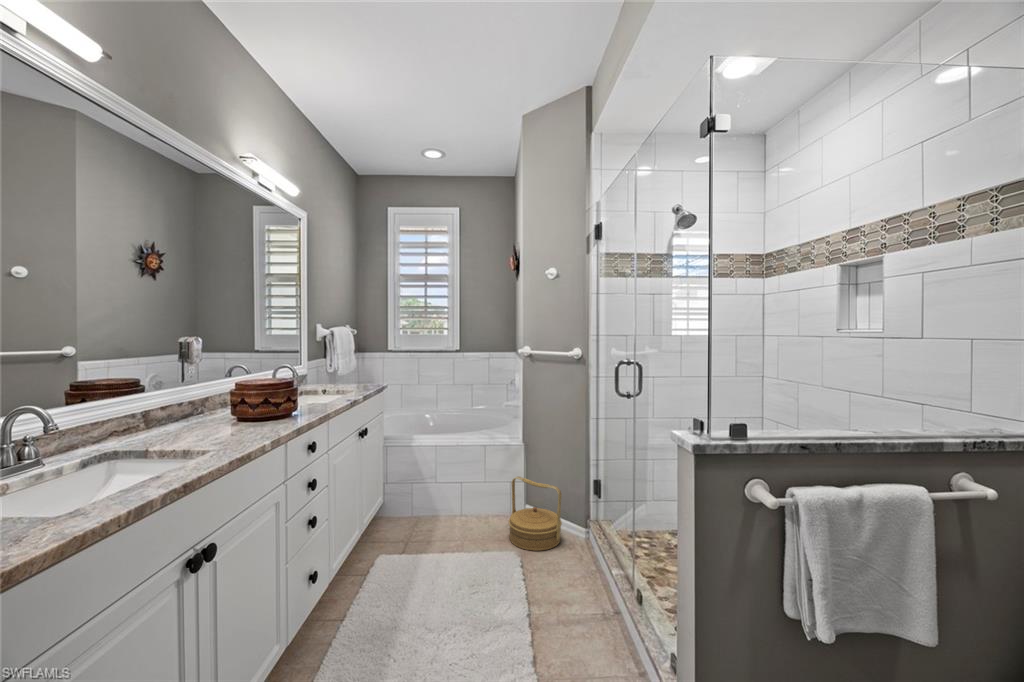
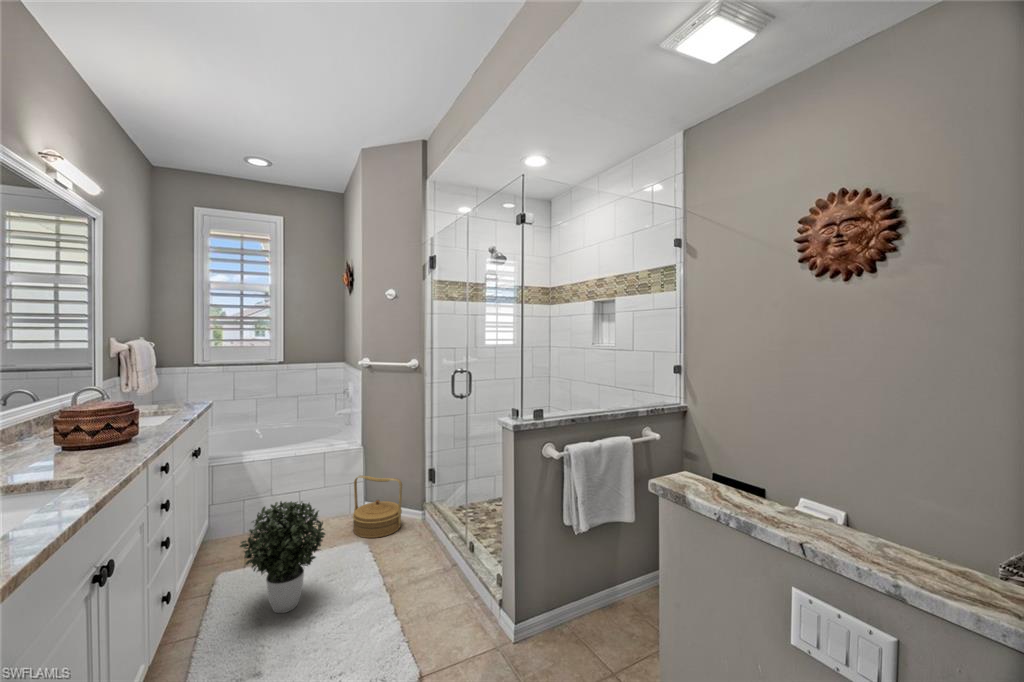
potted plant: none [379,497,465,621] -> present [240,501,325,613]

